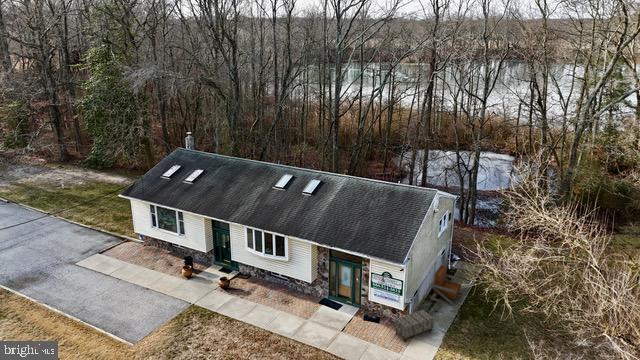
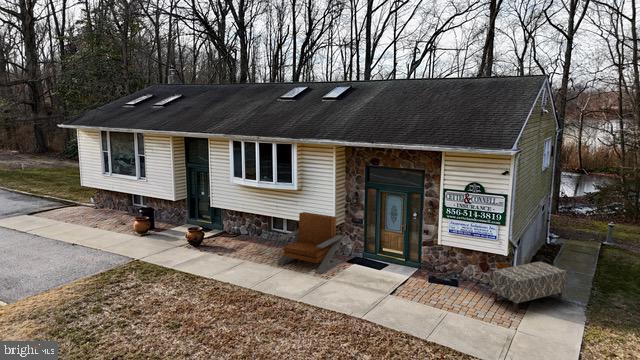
lounge chair: present [430,265,463,306] -> present [277,212,344,274]

